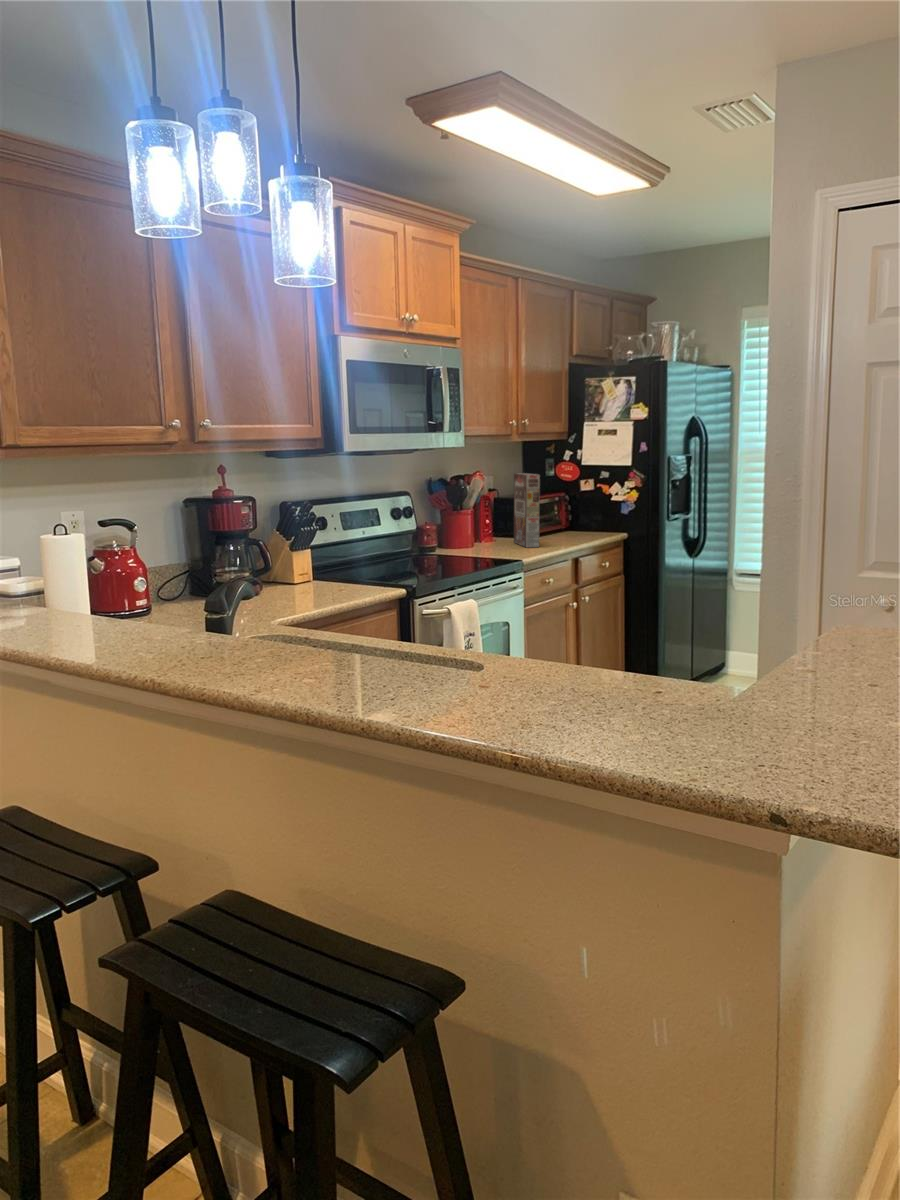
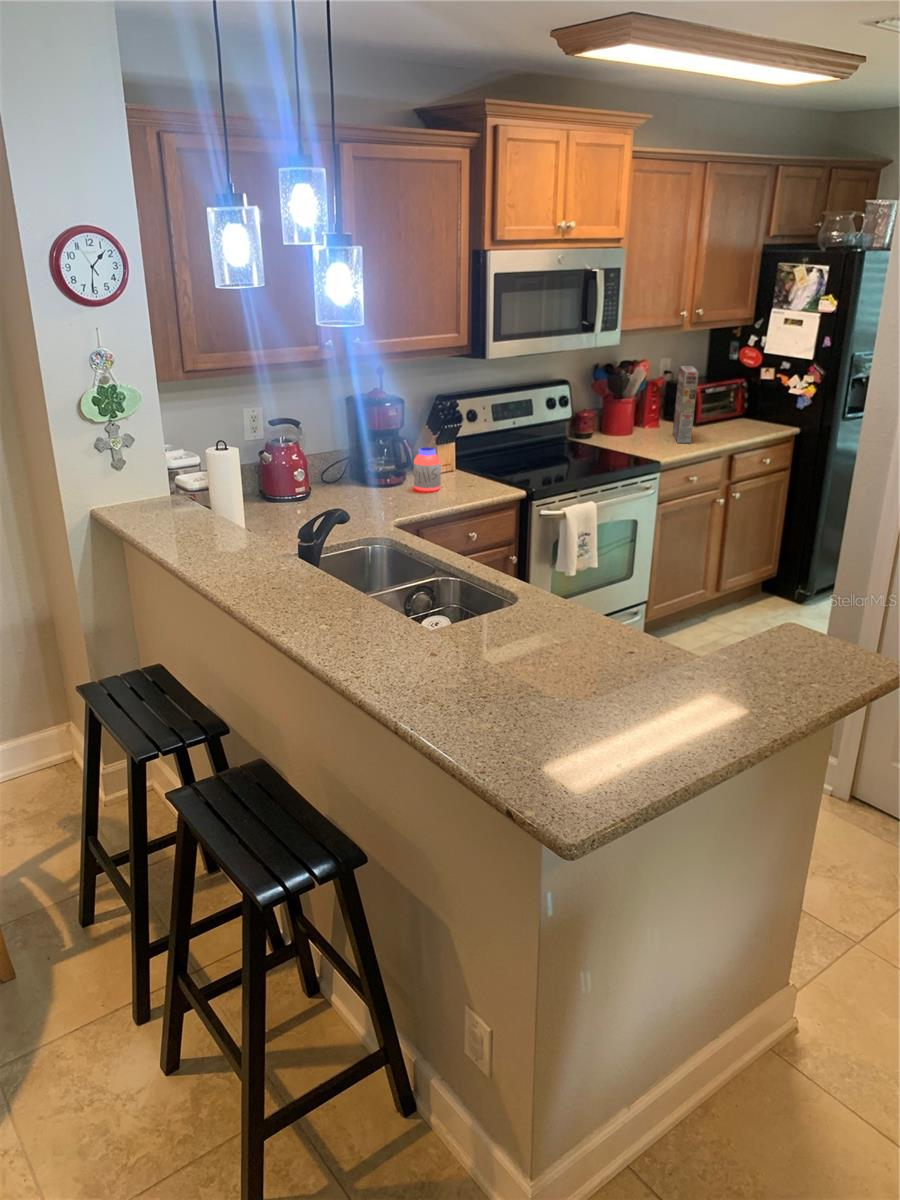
jar: none [275,547,309,597] -> present [414,447,441,492]

